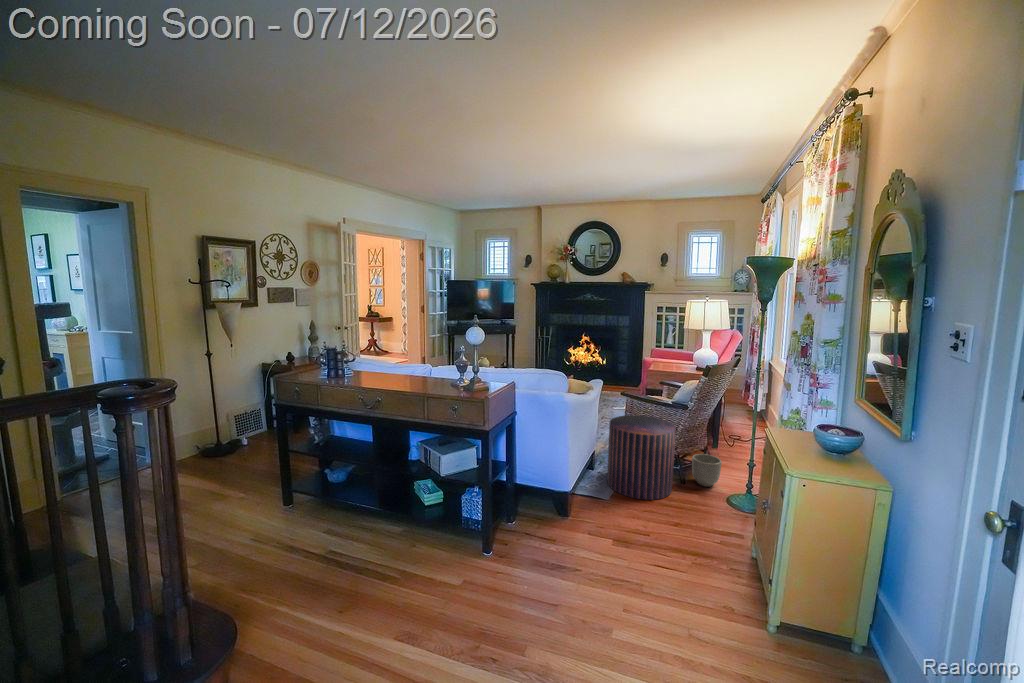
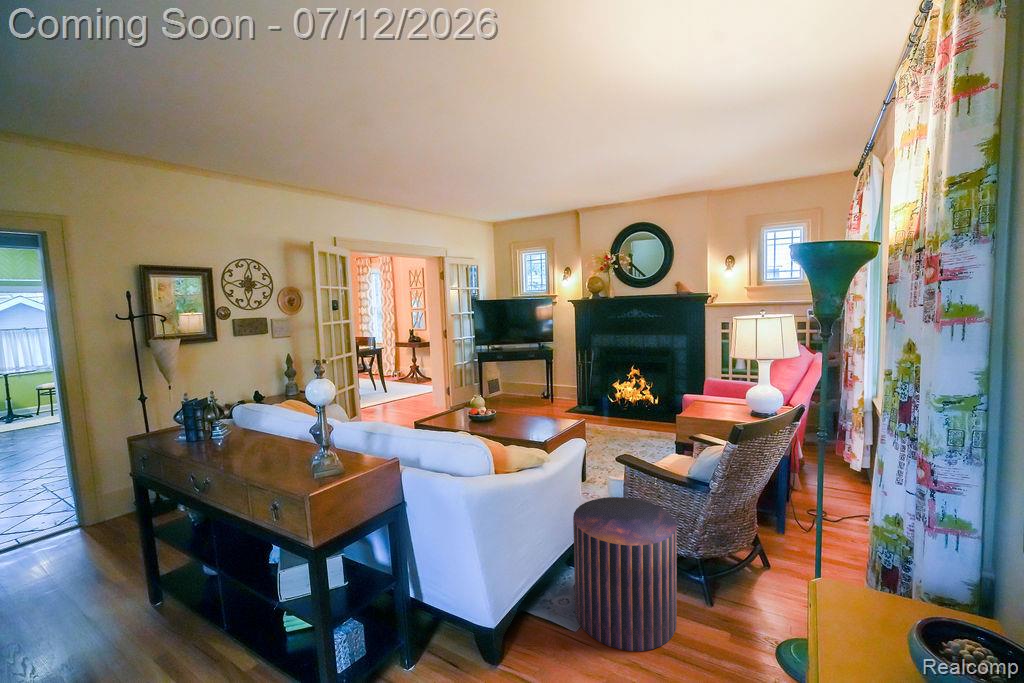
planter: present [692,454,722,487] -> none [715,569,766,631]

